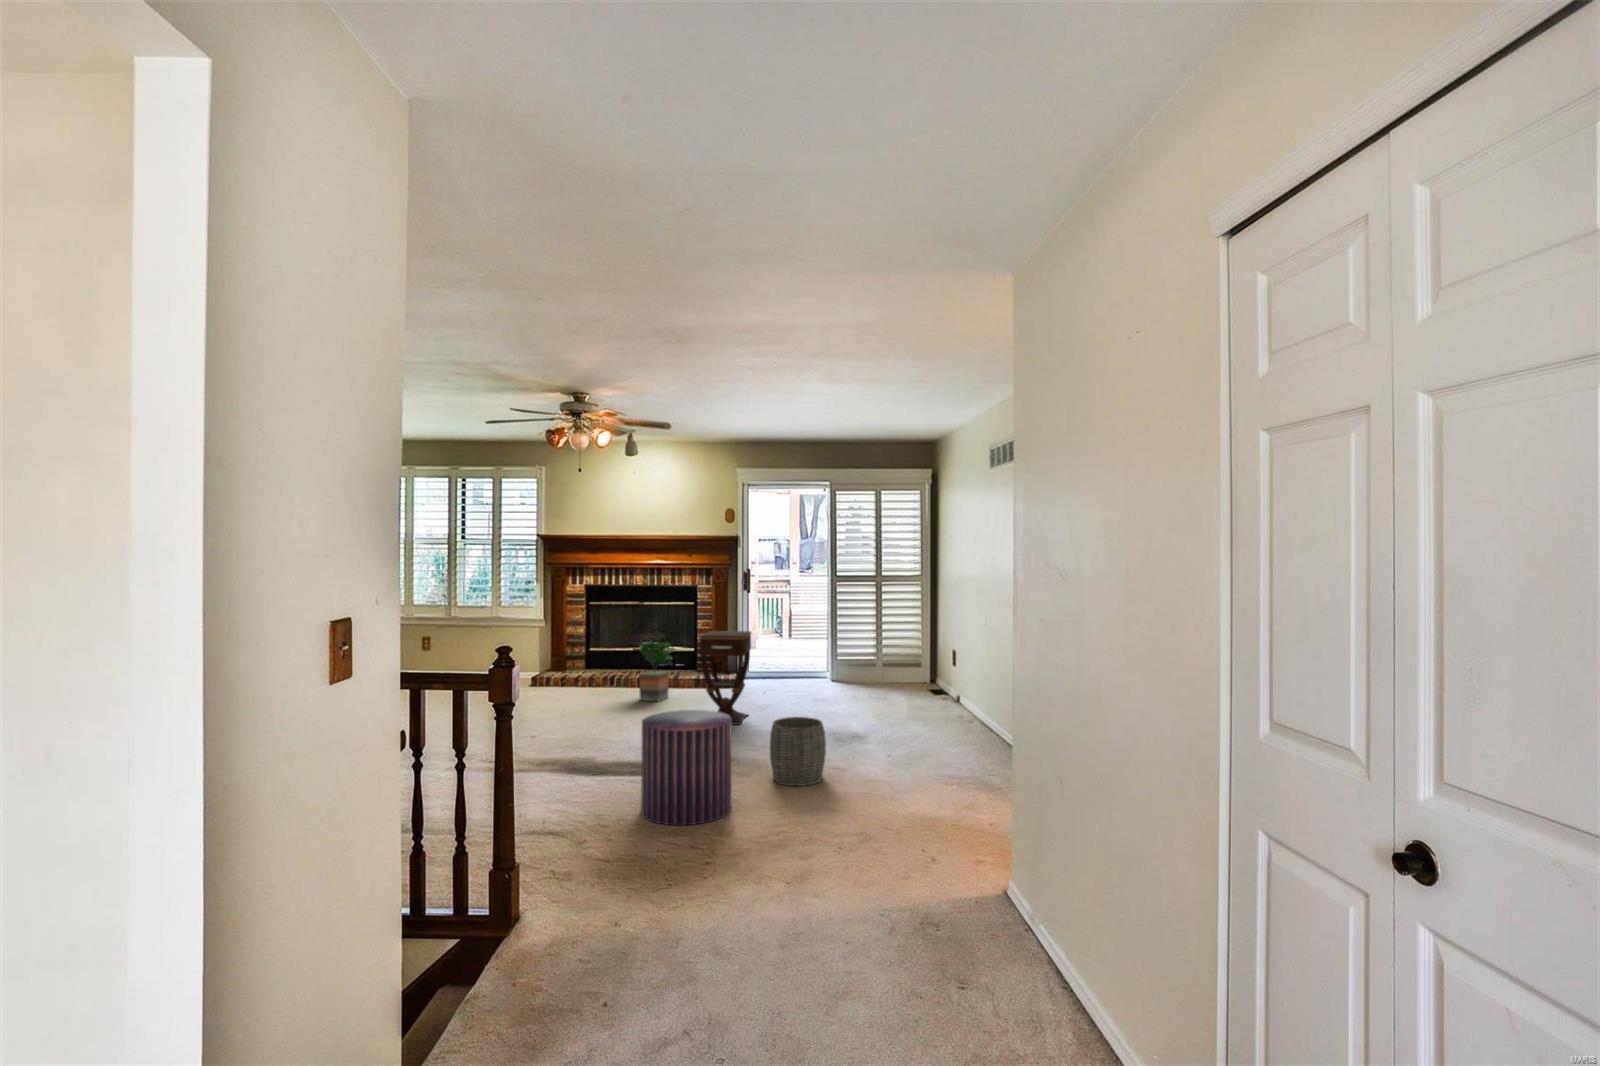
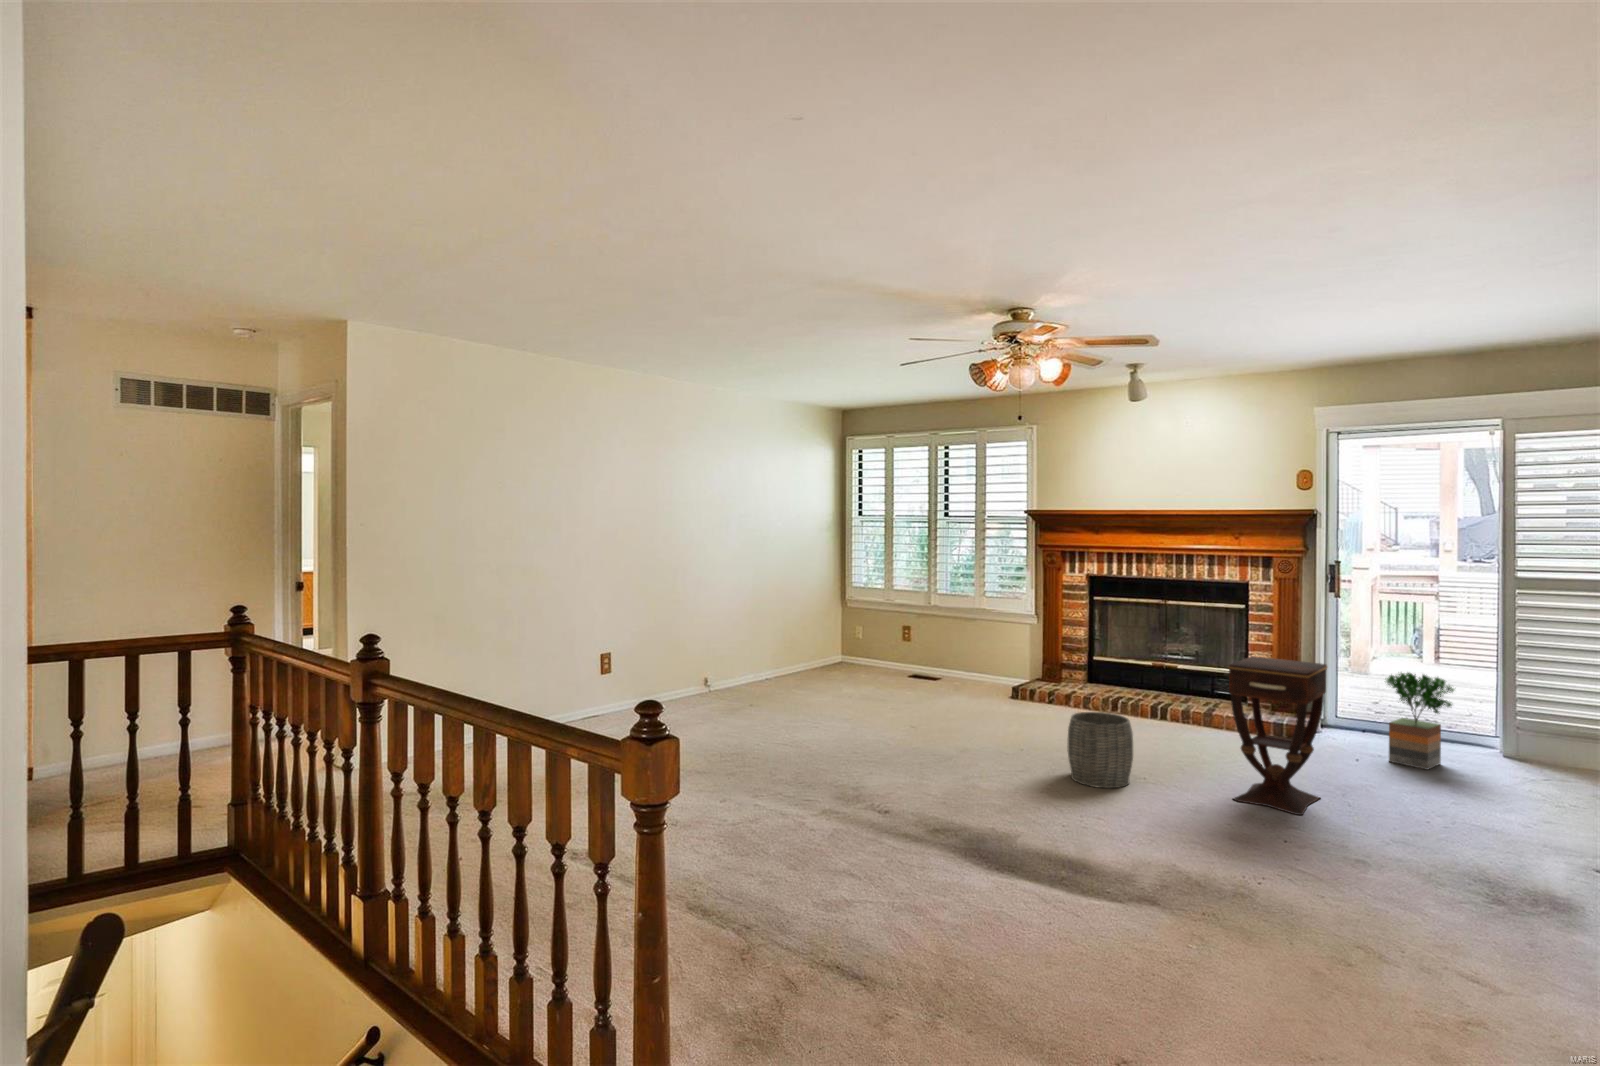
potted tree: present [640,641,675,701] -> present [1386,673,1454,770]
pouf: present [641,710,732,825] -> none [1075,798,1242,1021]
woven basket: present [770,717,826,786] -> present [1068,712,1133,788]

